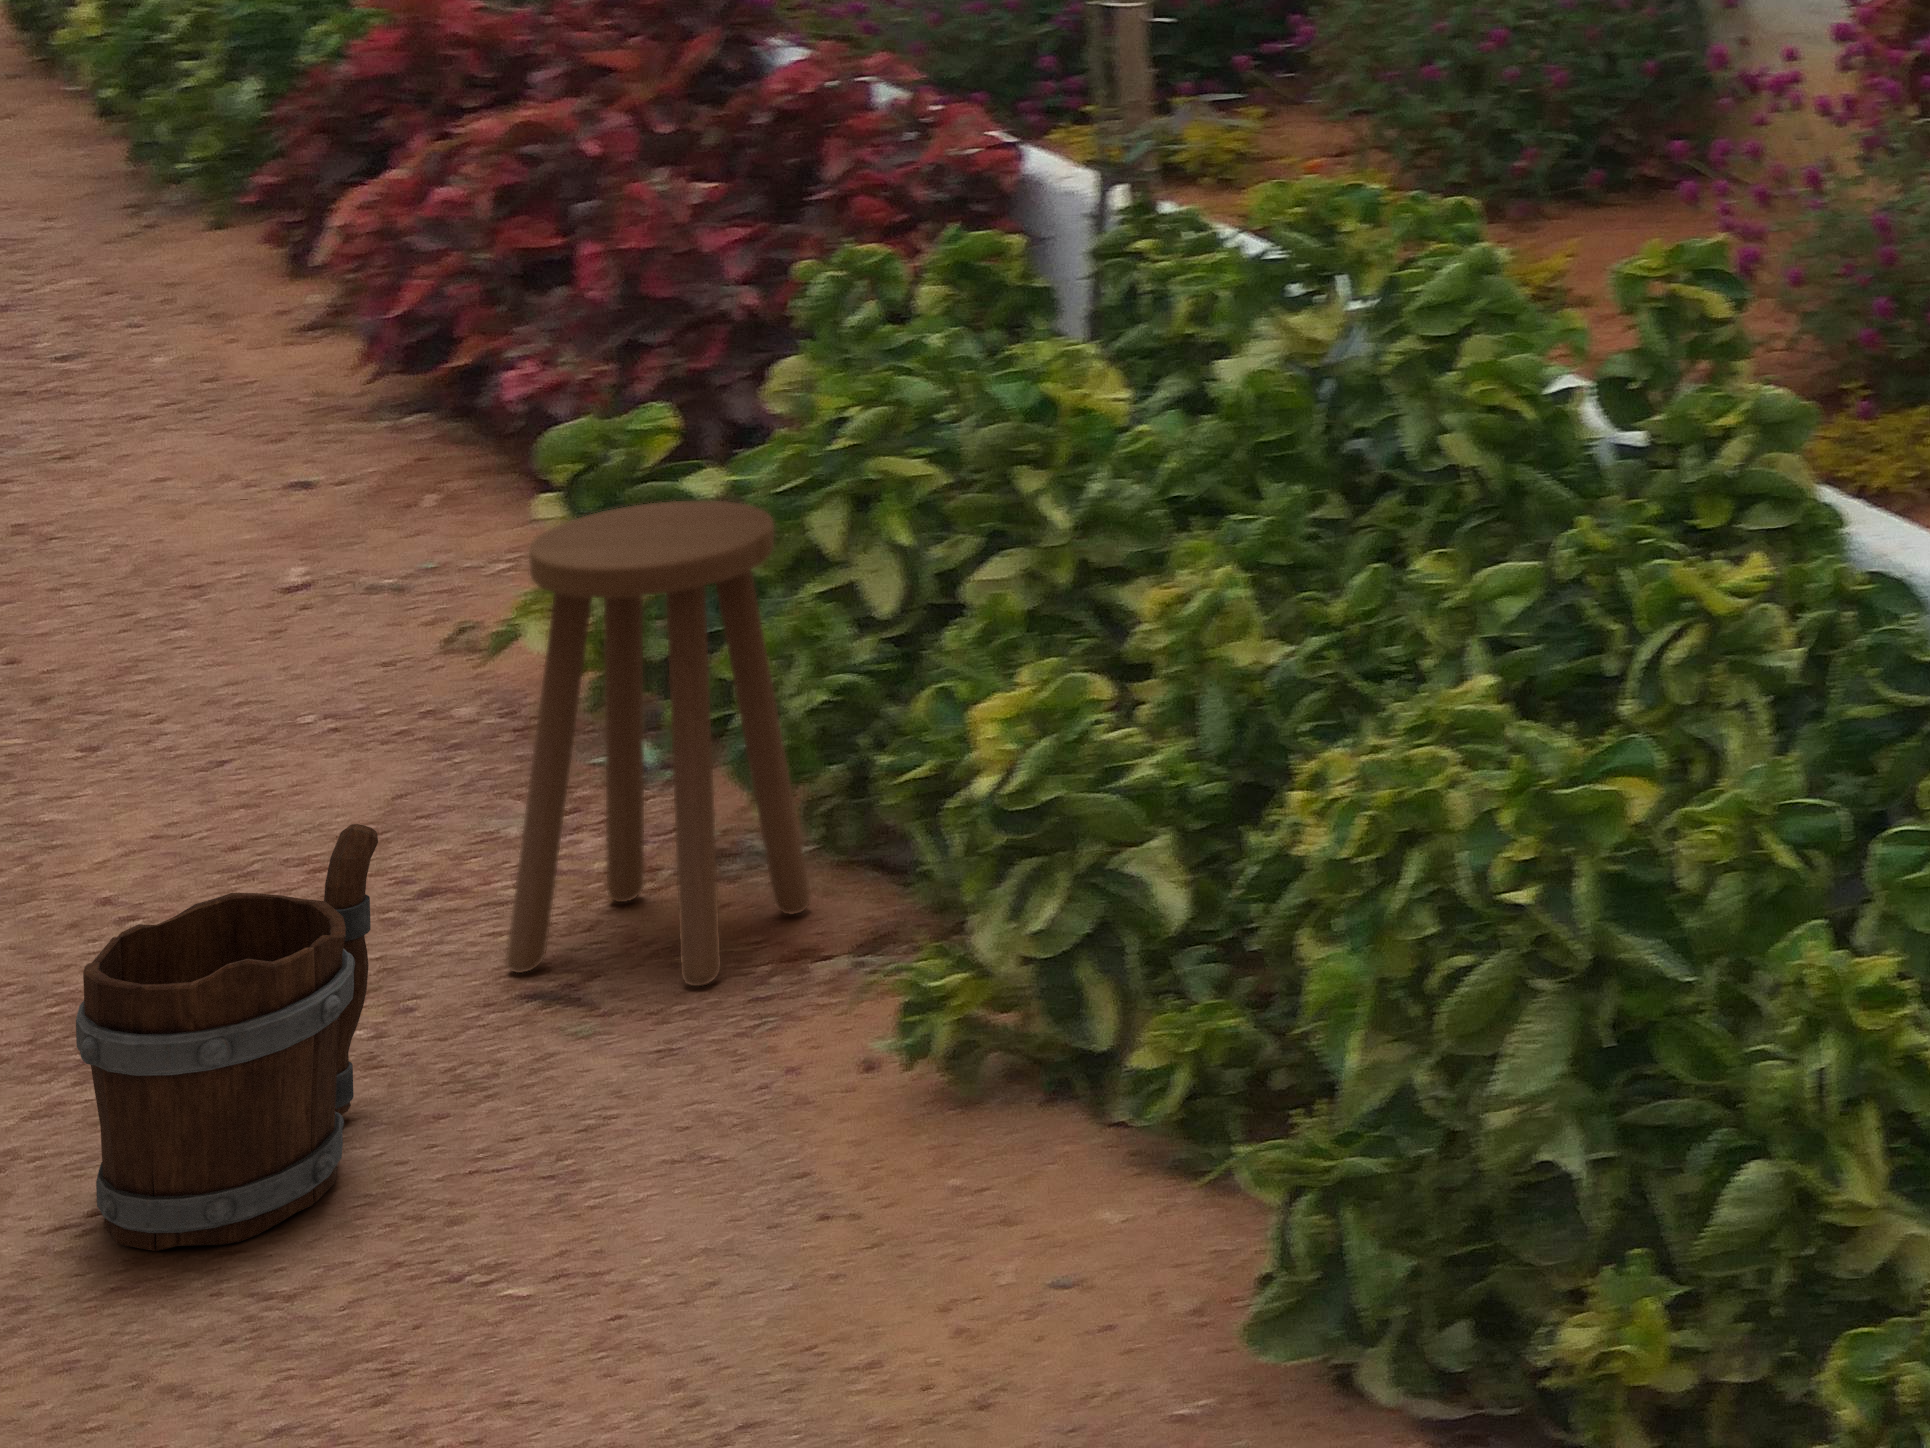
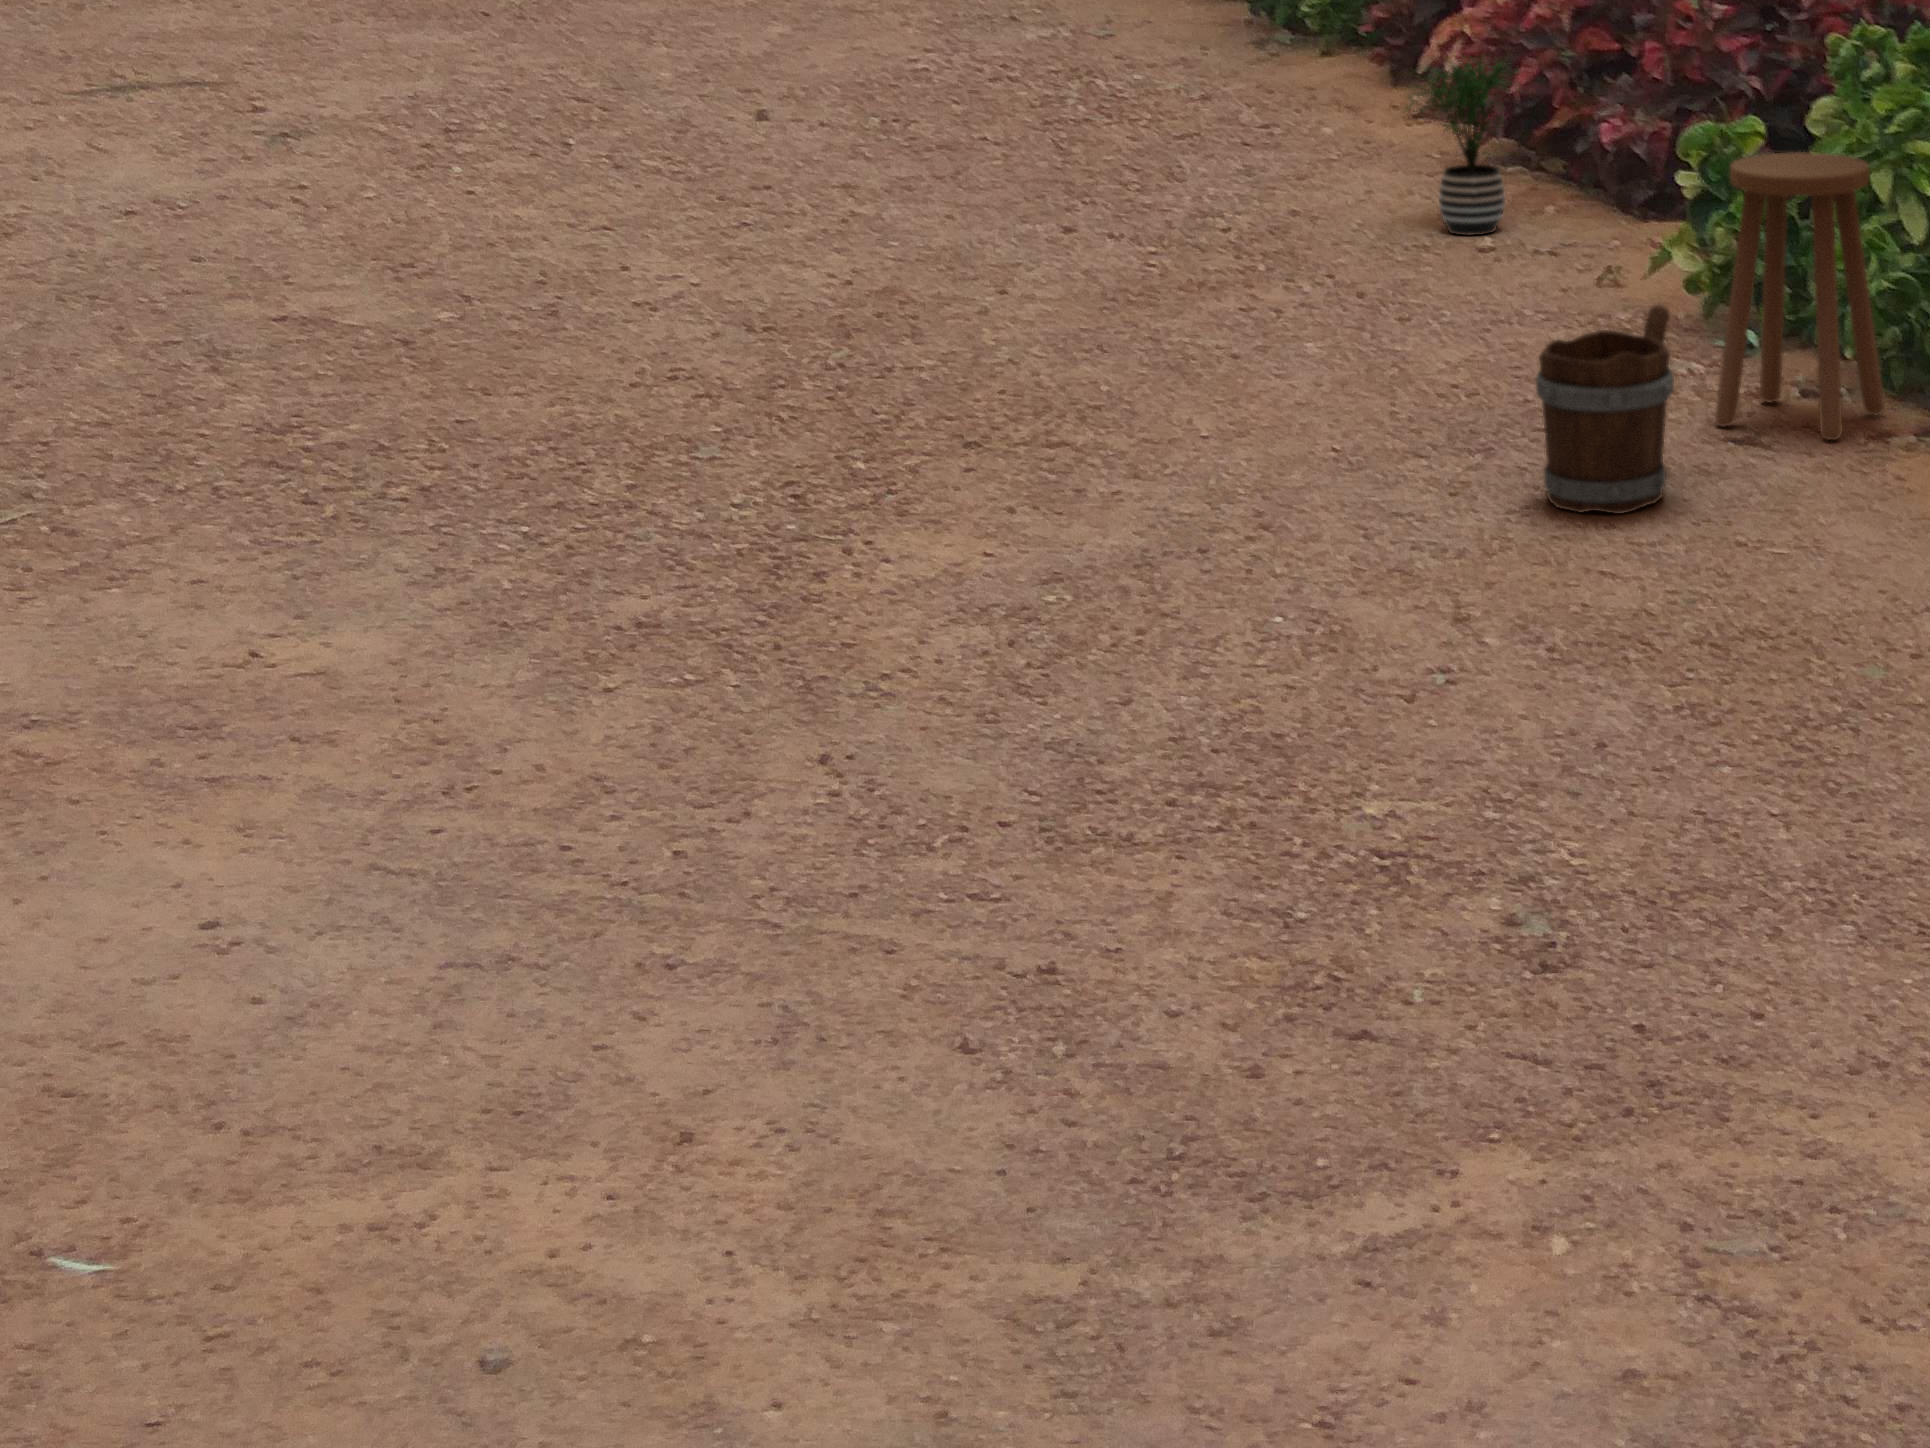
potted plant: none [154,280,377,560] -> present [1406,56,1521,235]

